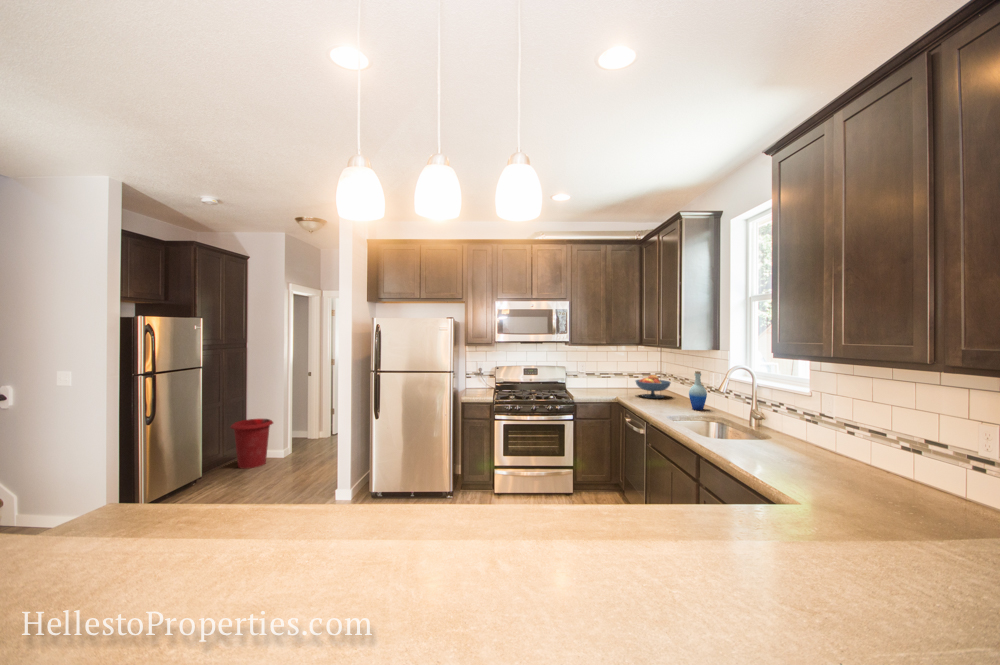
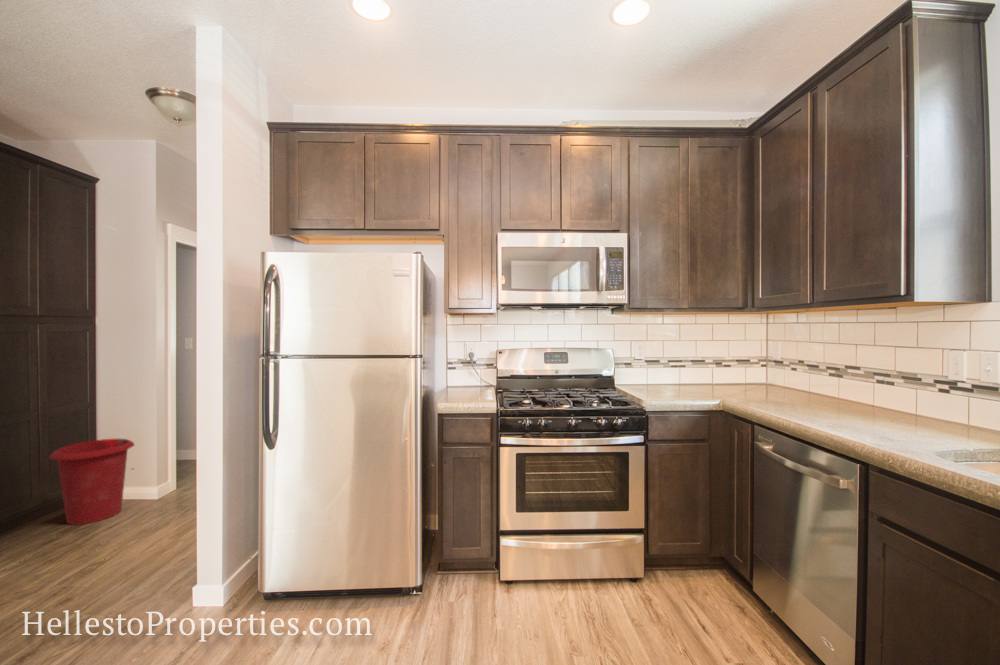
bottle: present [689,371,707,410] -> none [910,348,959,430]
fruit bowl: present [636,375,671,398] -> none [748,361,822,403]

